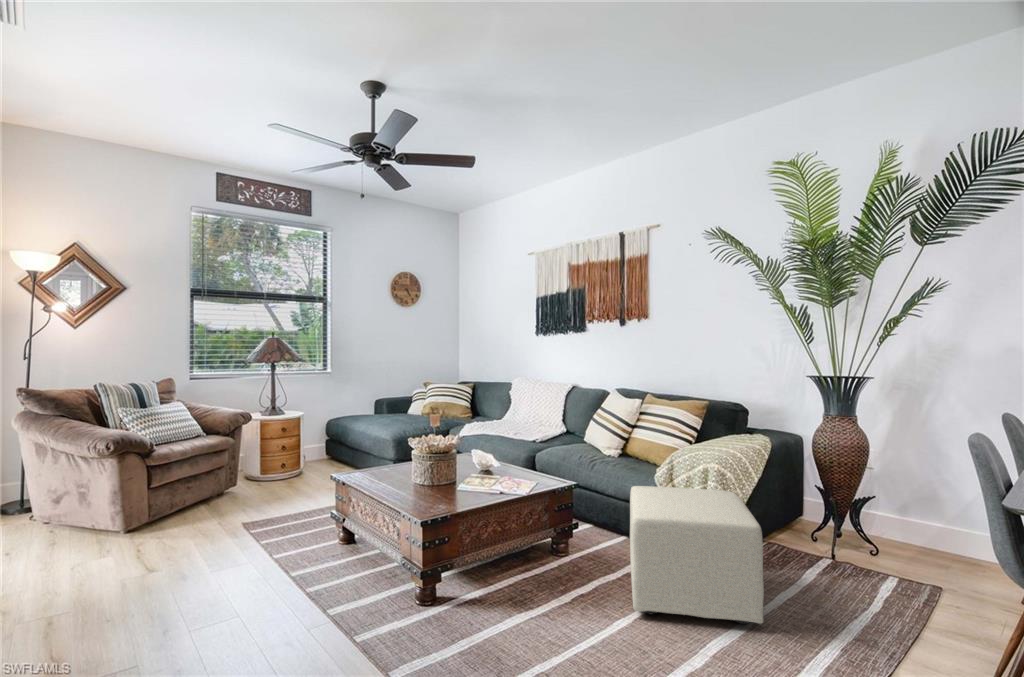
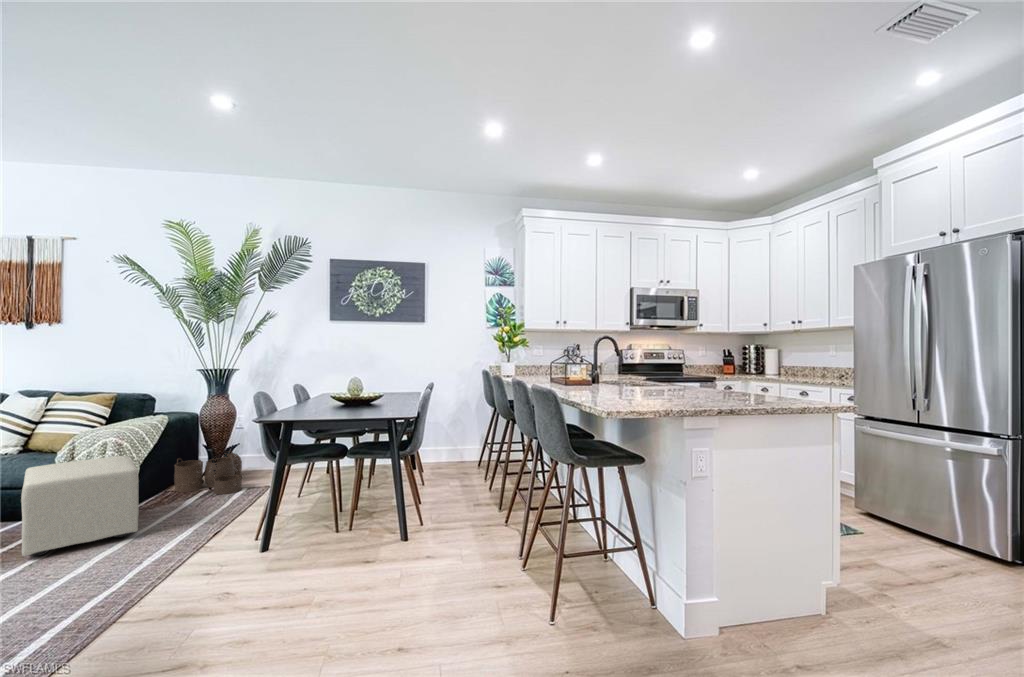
woven basket: none [780,497,892,583] -> present [174,451,242,494]

